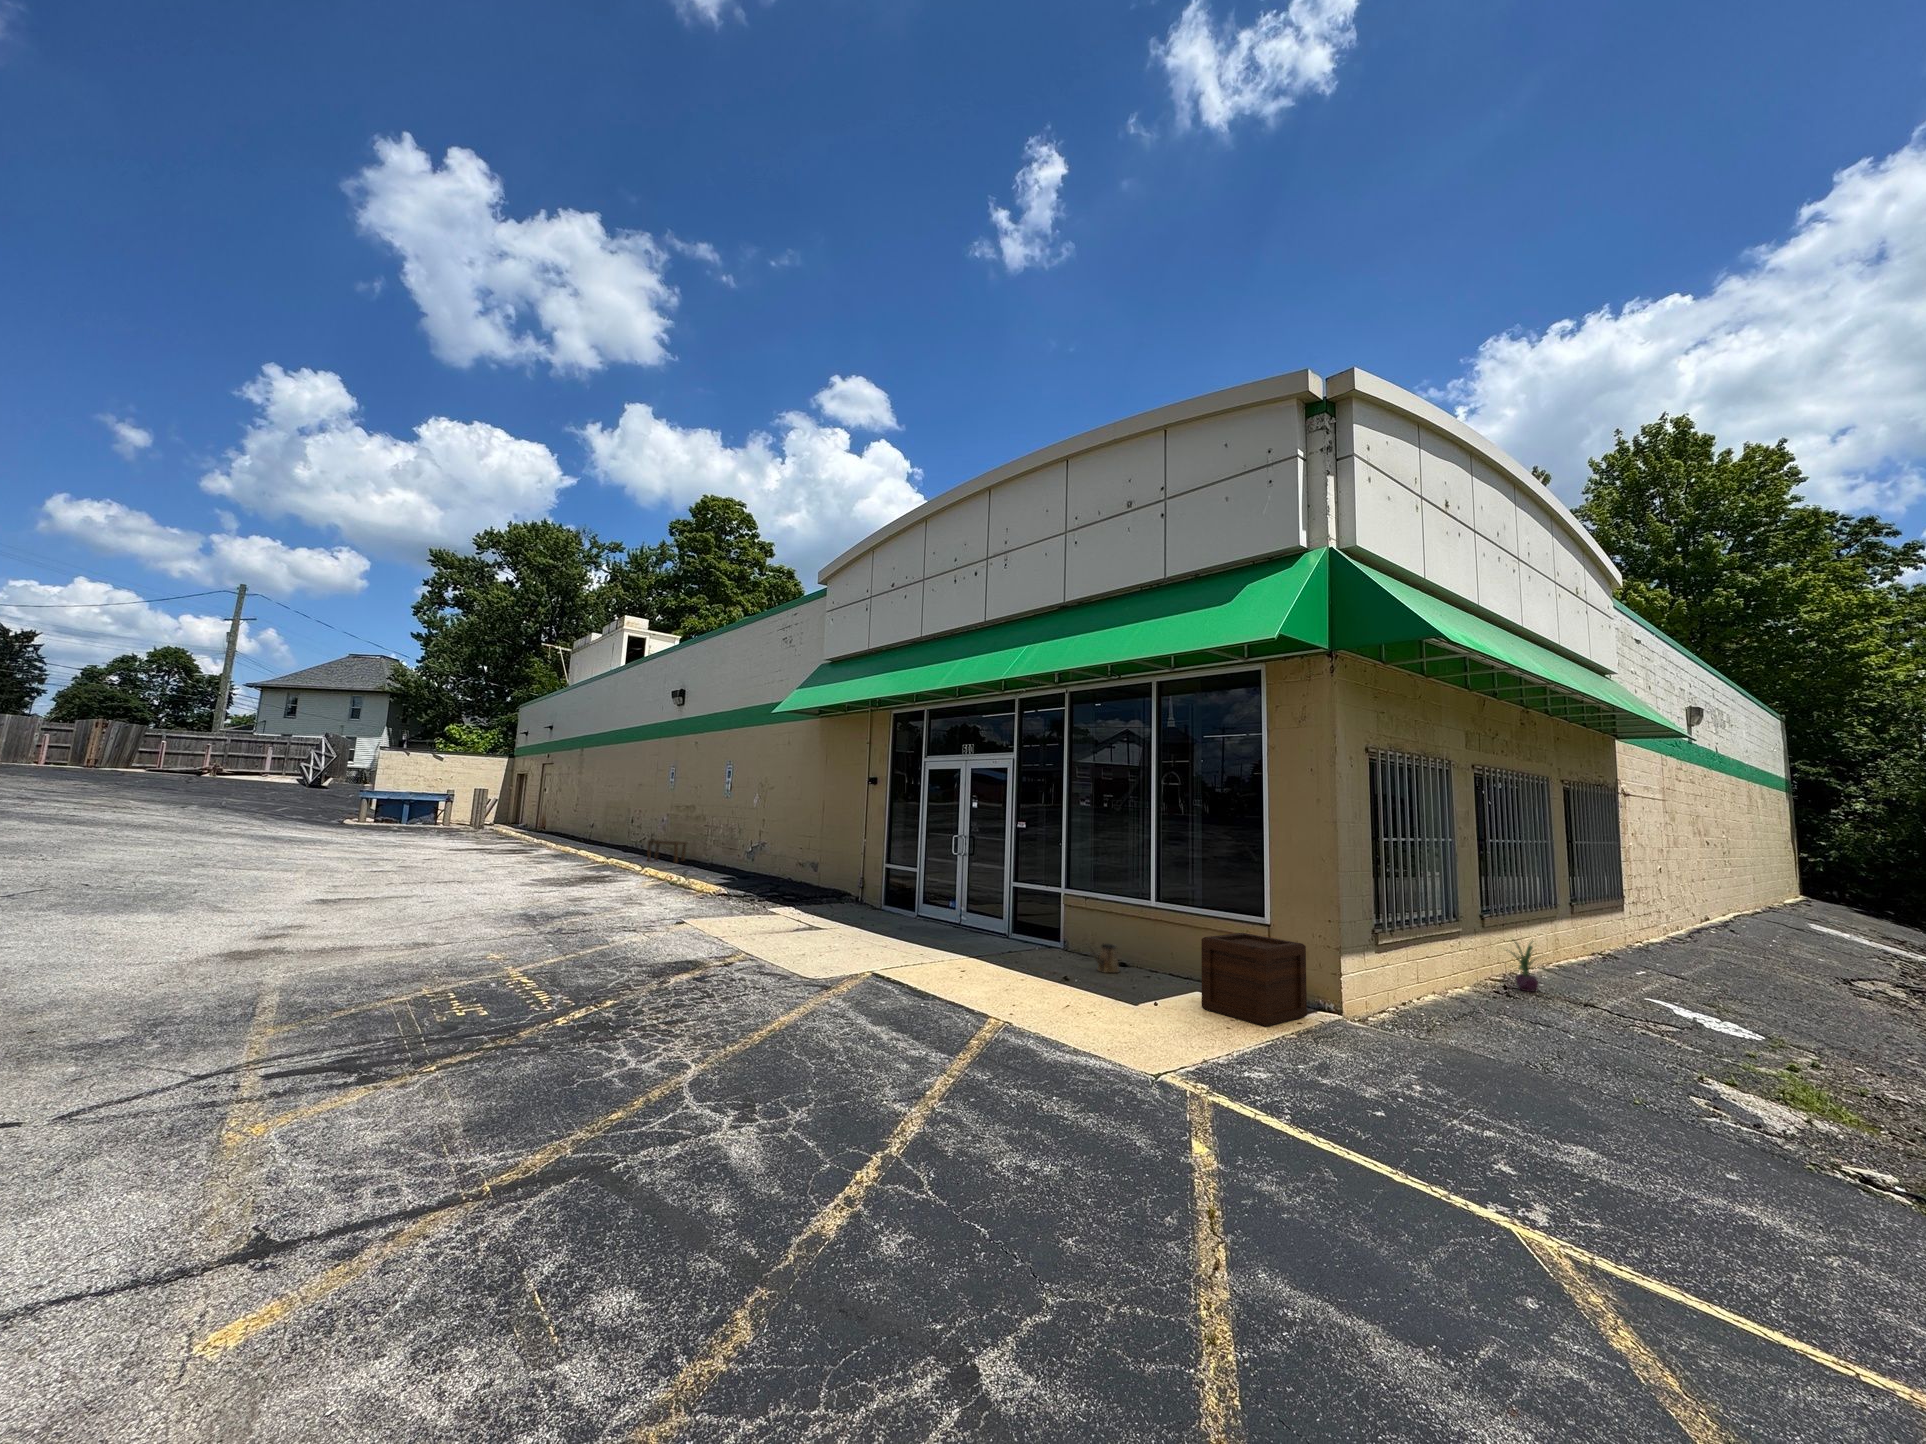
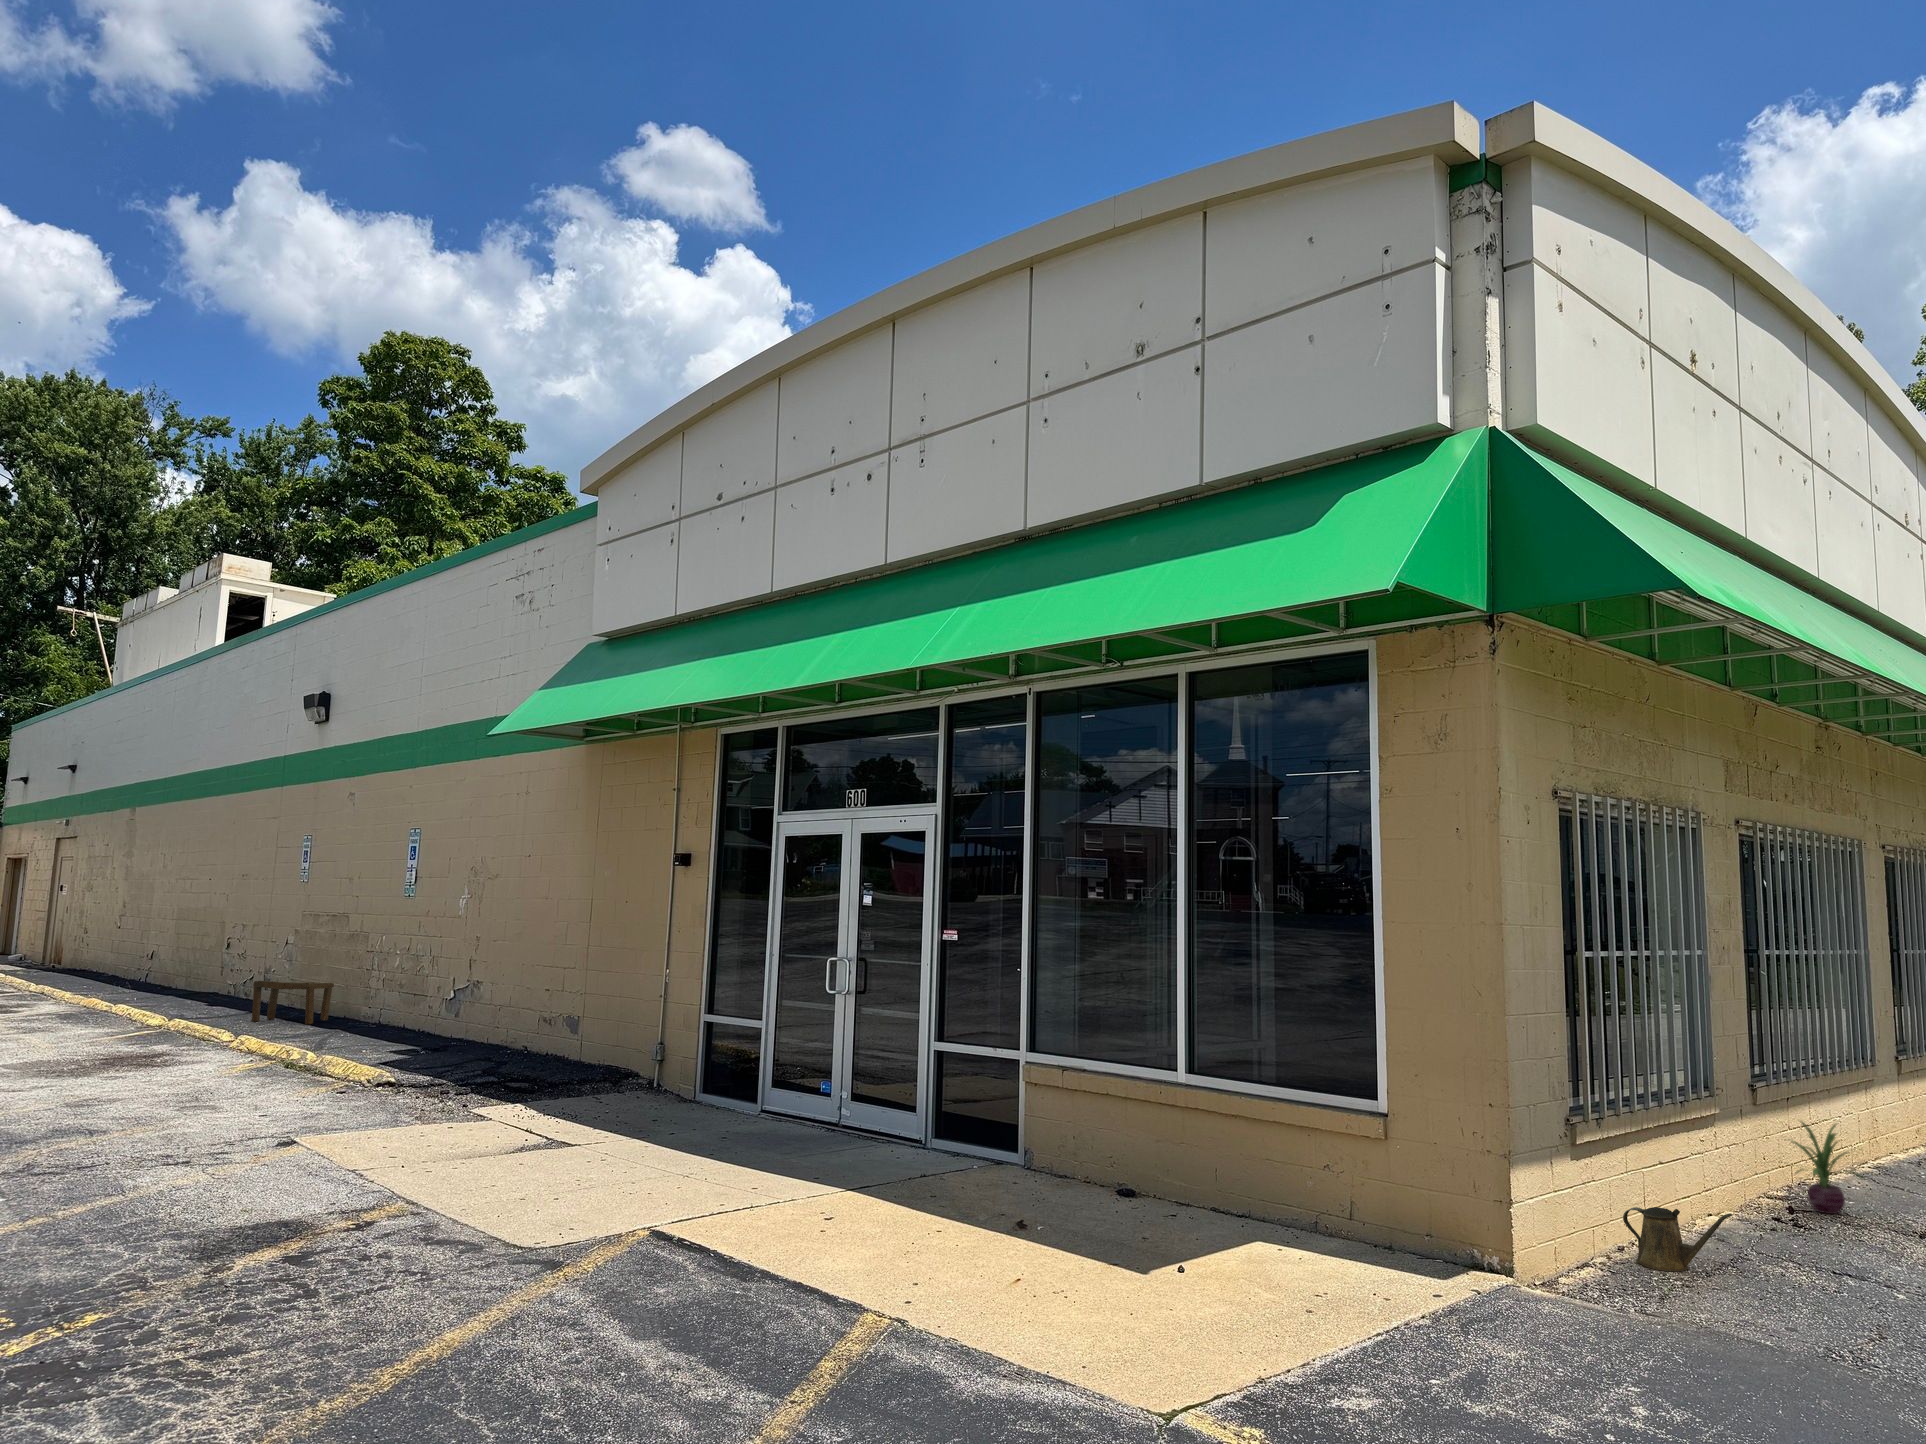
wooden crate: present [1201,933,1307,1027] -> none [1266,1129,1452,1303]
watering can: present [1086,944,1119,973] -> present [1623,1207,1732,1271]

